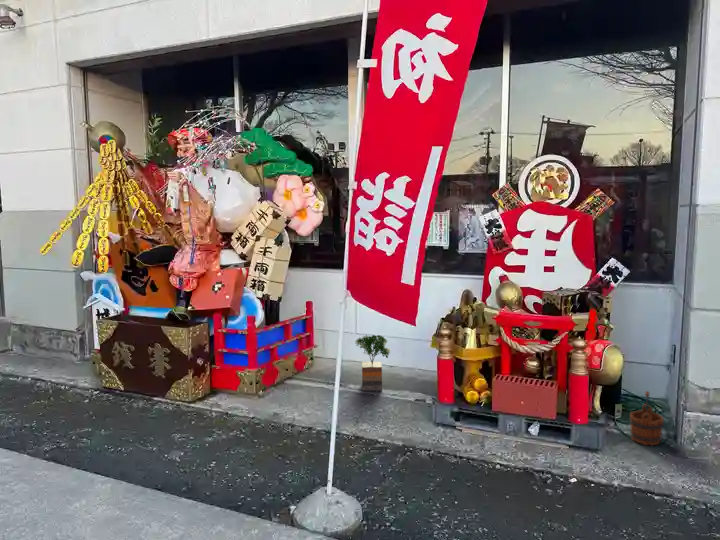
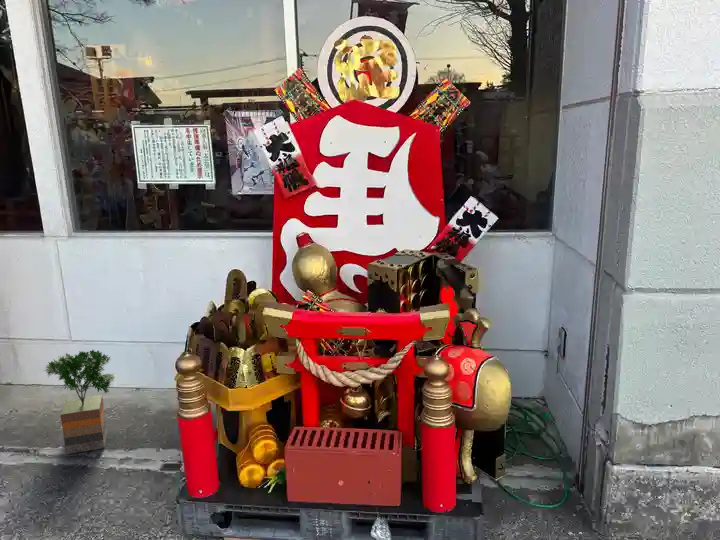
wooden bucket: present [630,392,663,445] -> none [514,422,567,512]

